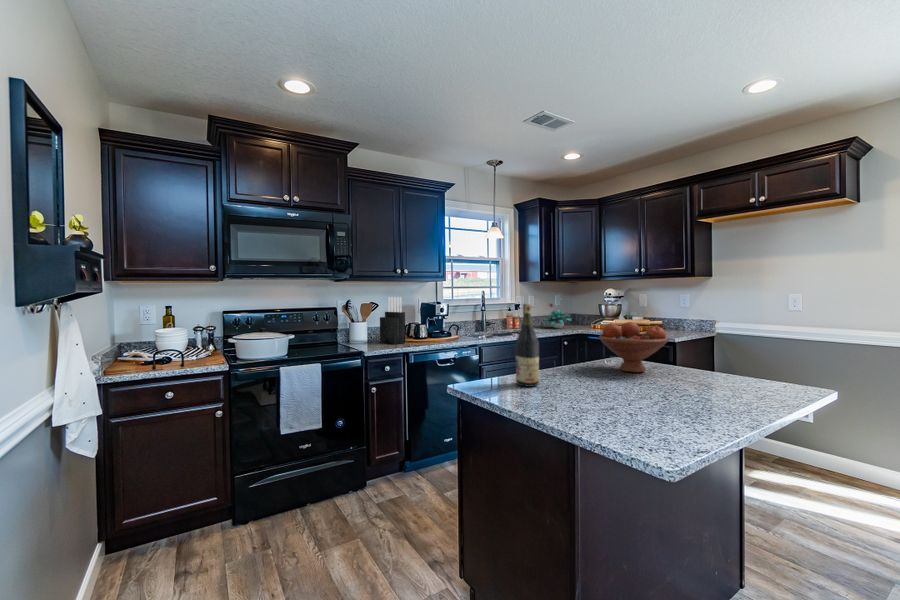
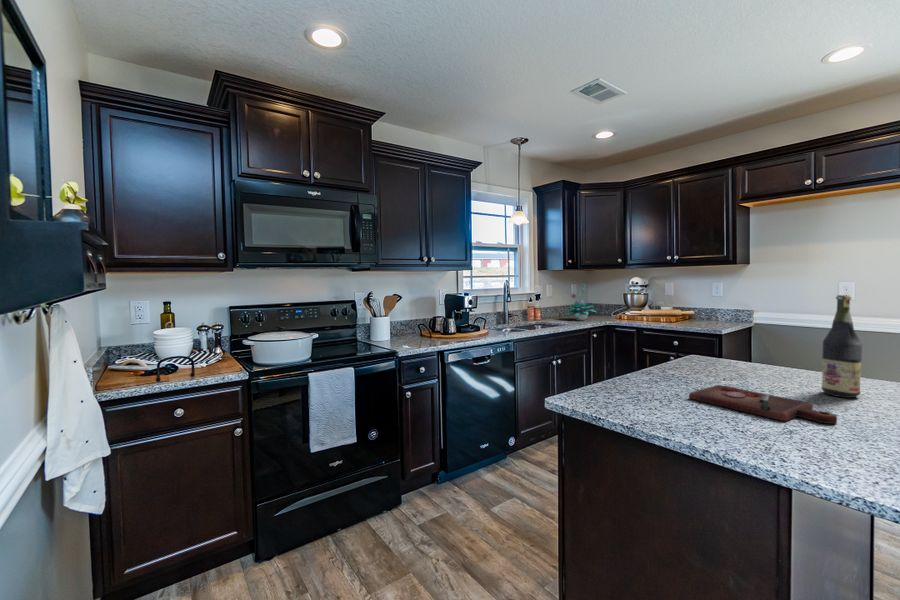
knife block: present [380,297,405,344] -> none [405,288,435,341]
wine bottle: present [516,304,539,386] -> present [822,295,862,398]
fruit bowl: present [599,322,669,372] -> none [694,317,784,375]
cutting board: none [564,378,659,406] -> present [689,385,837,424]

